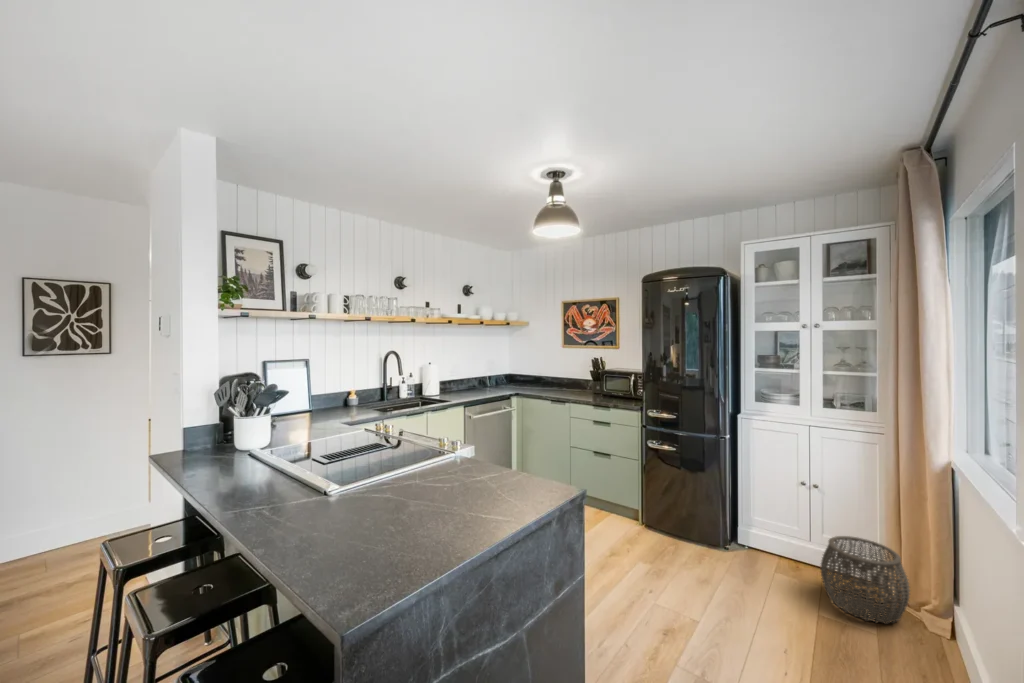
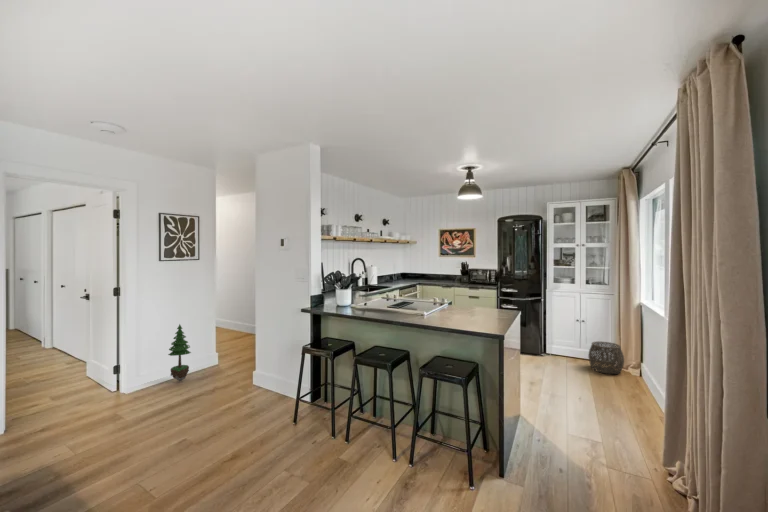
potted tree: none [26,462,77,558] -> present [168,324,191,381]

